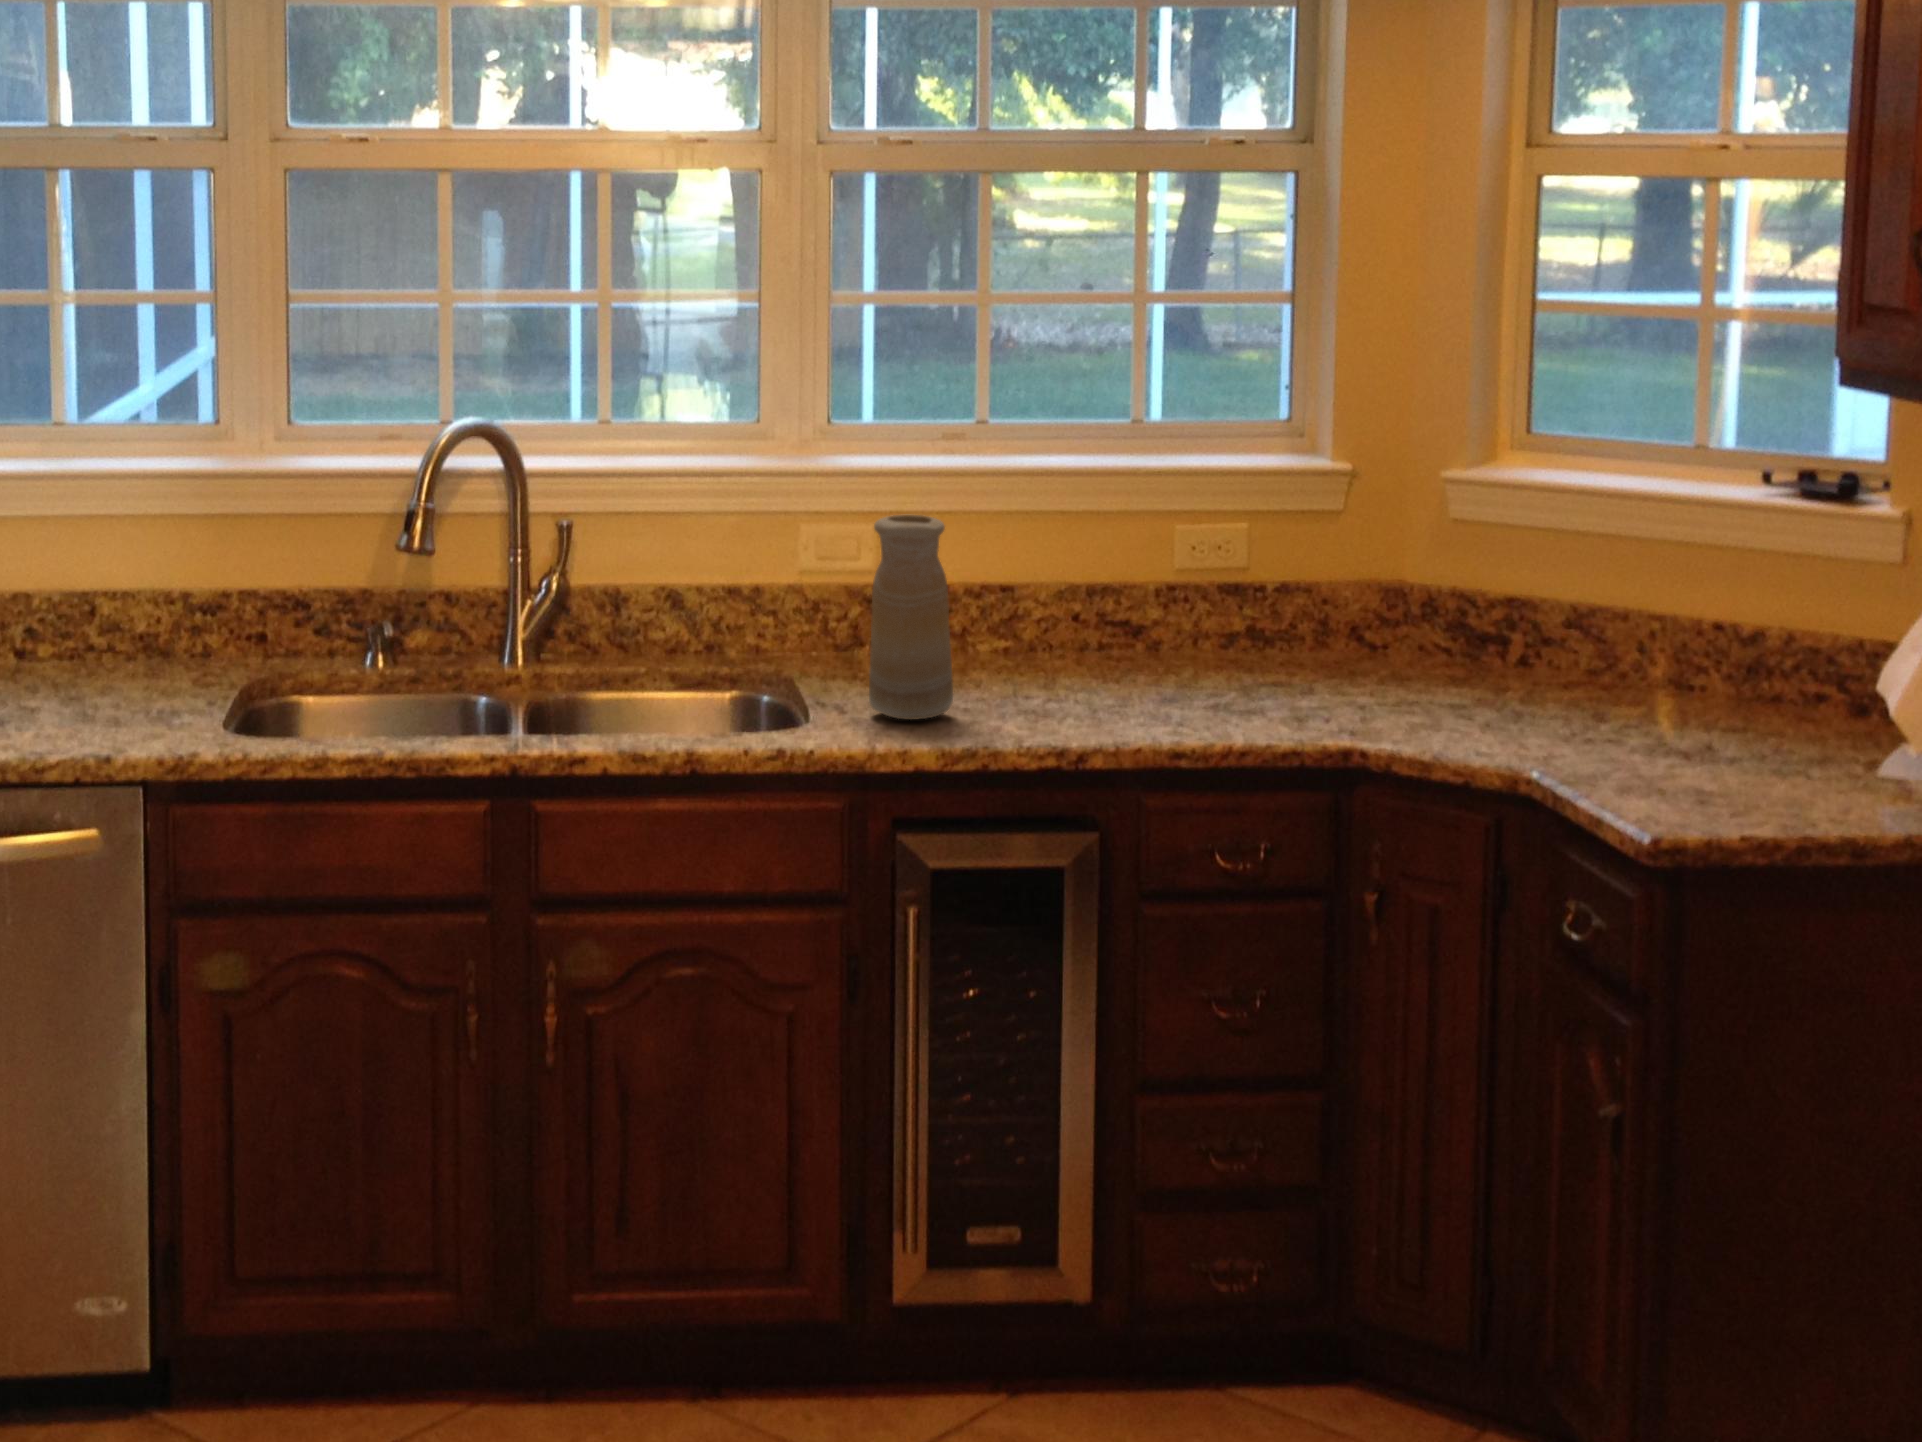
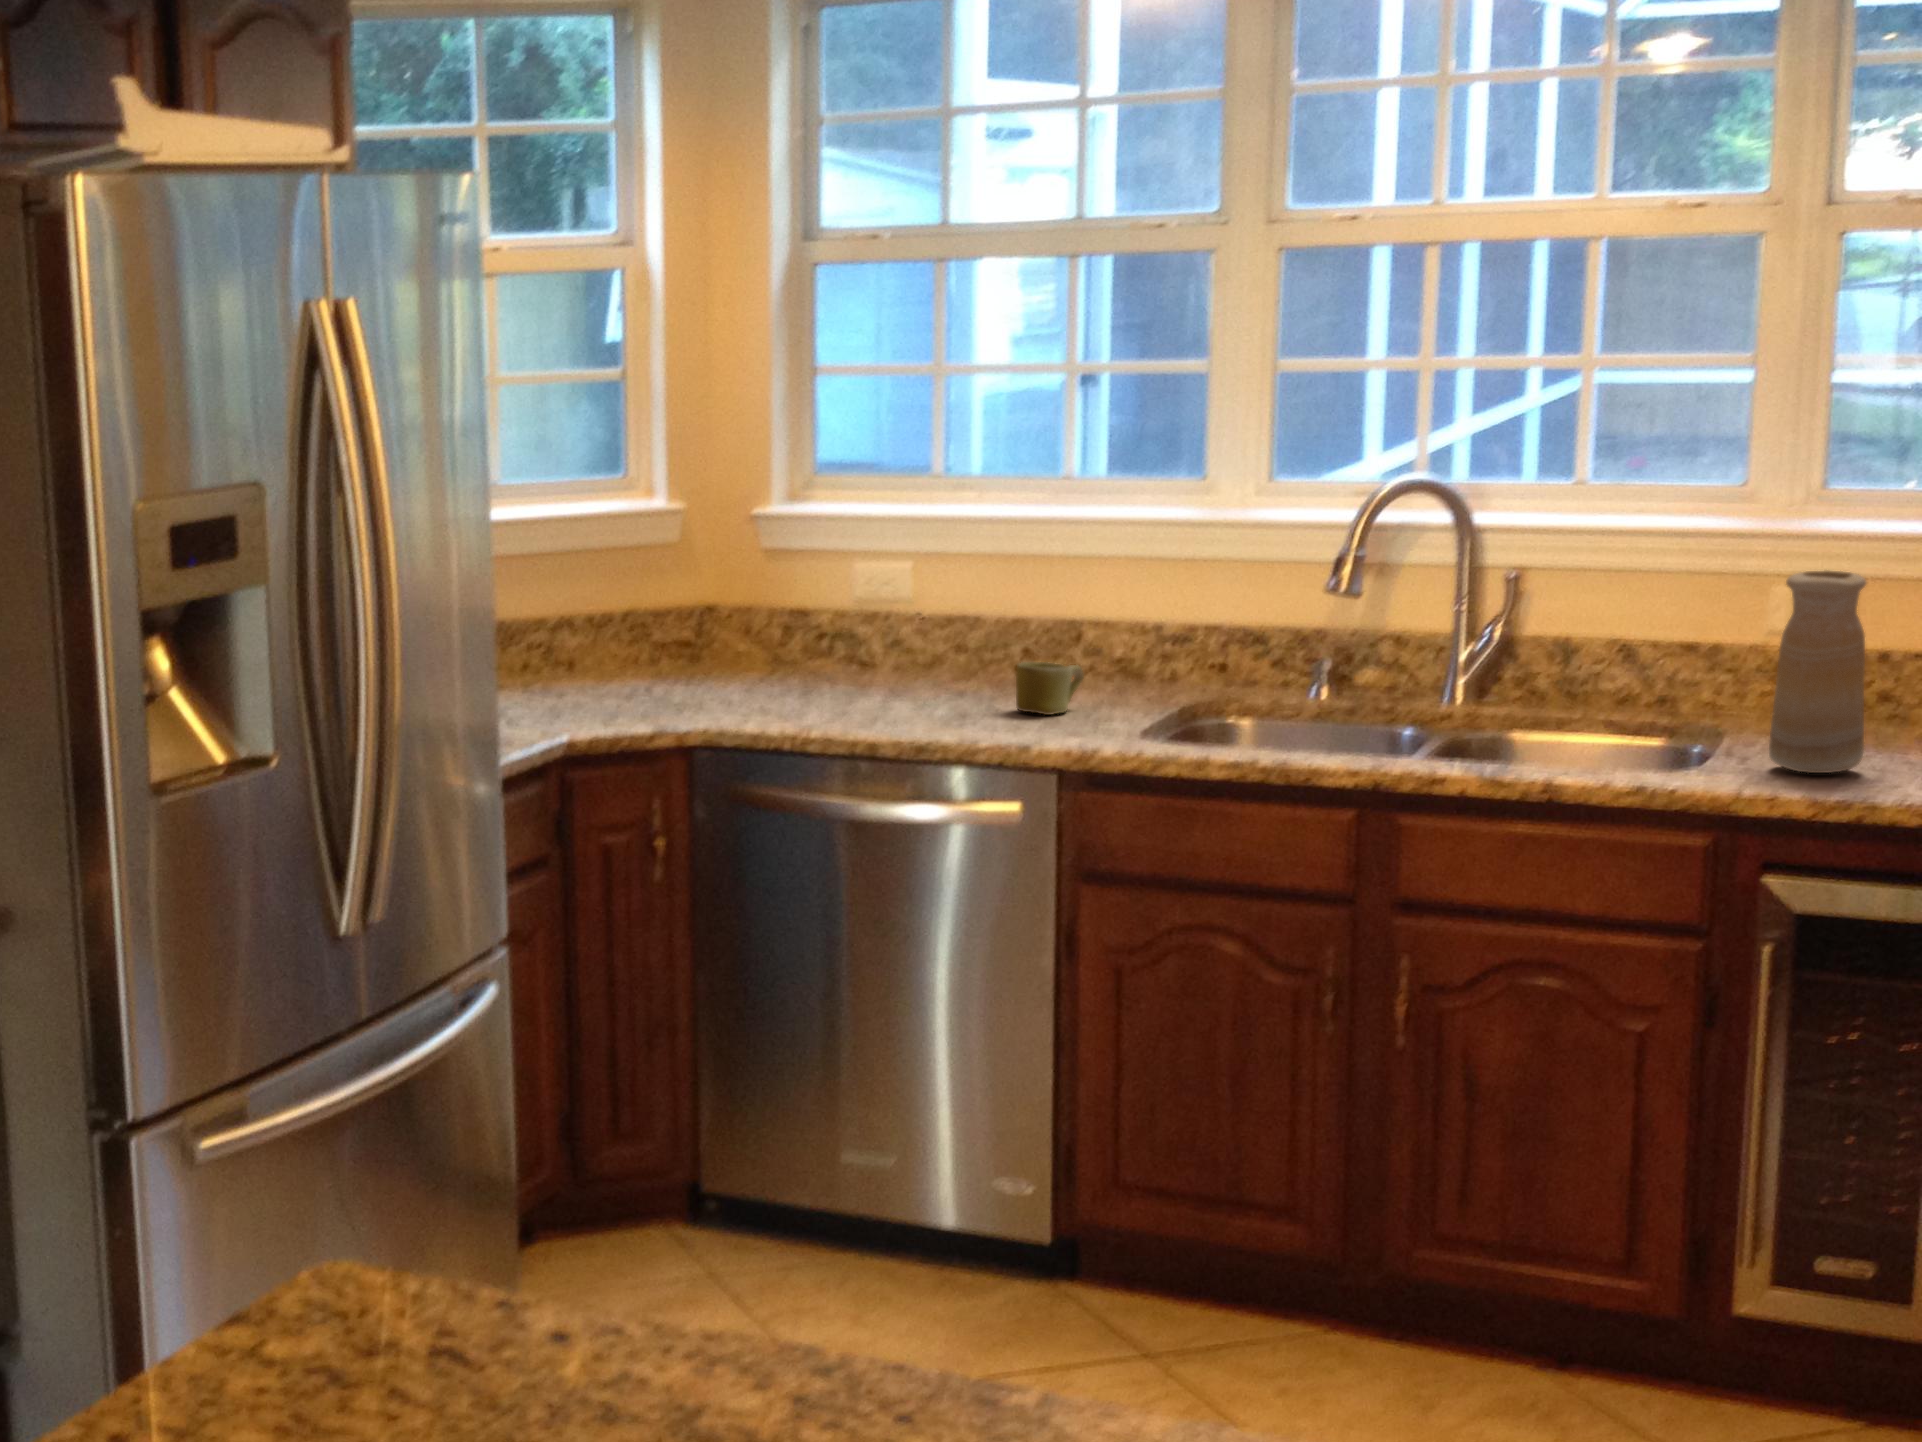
mug: none [53,649,131,713] -> present [1016,662,1084,715]

